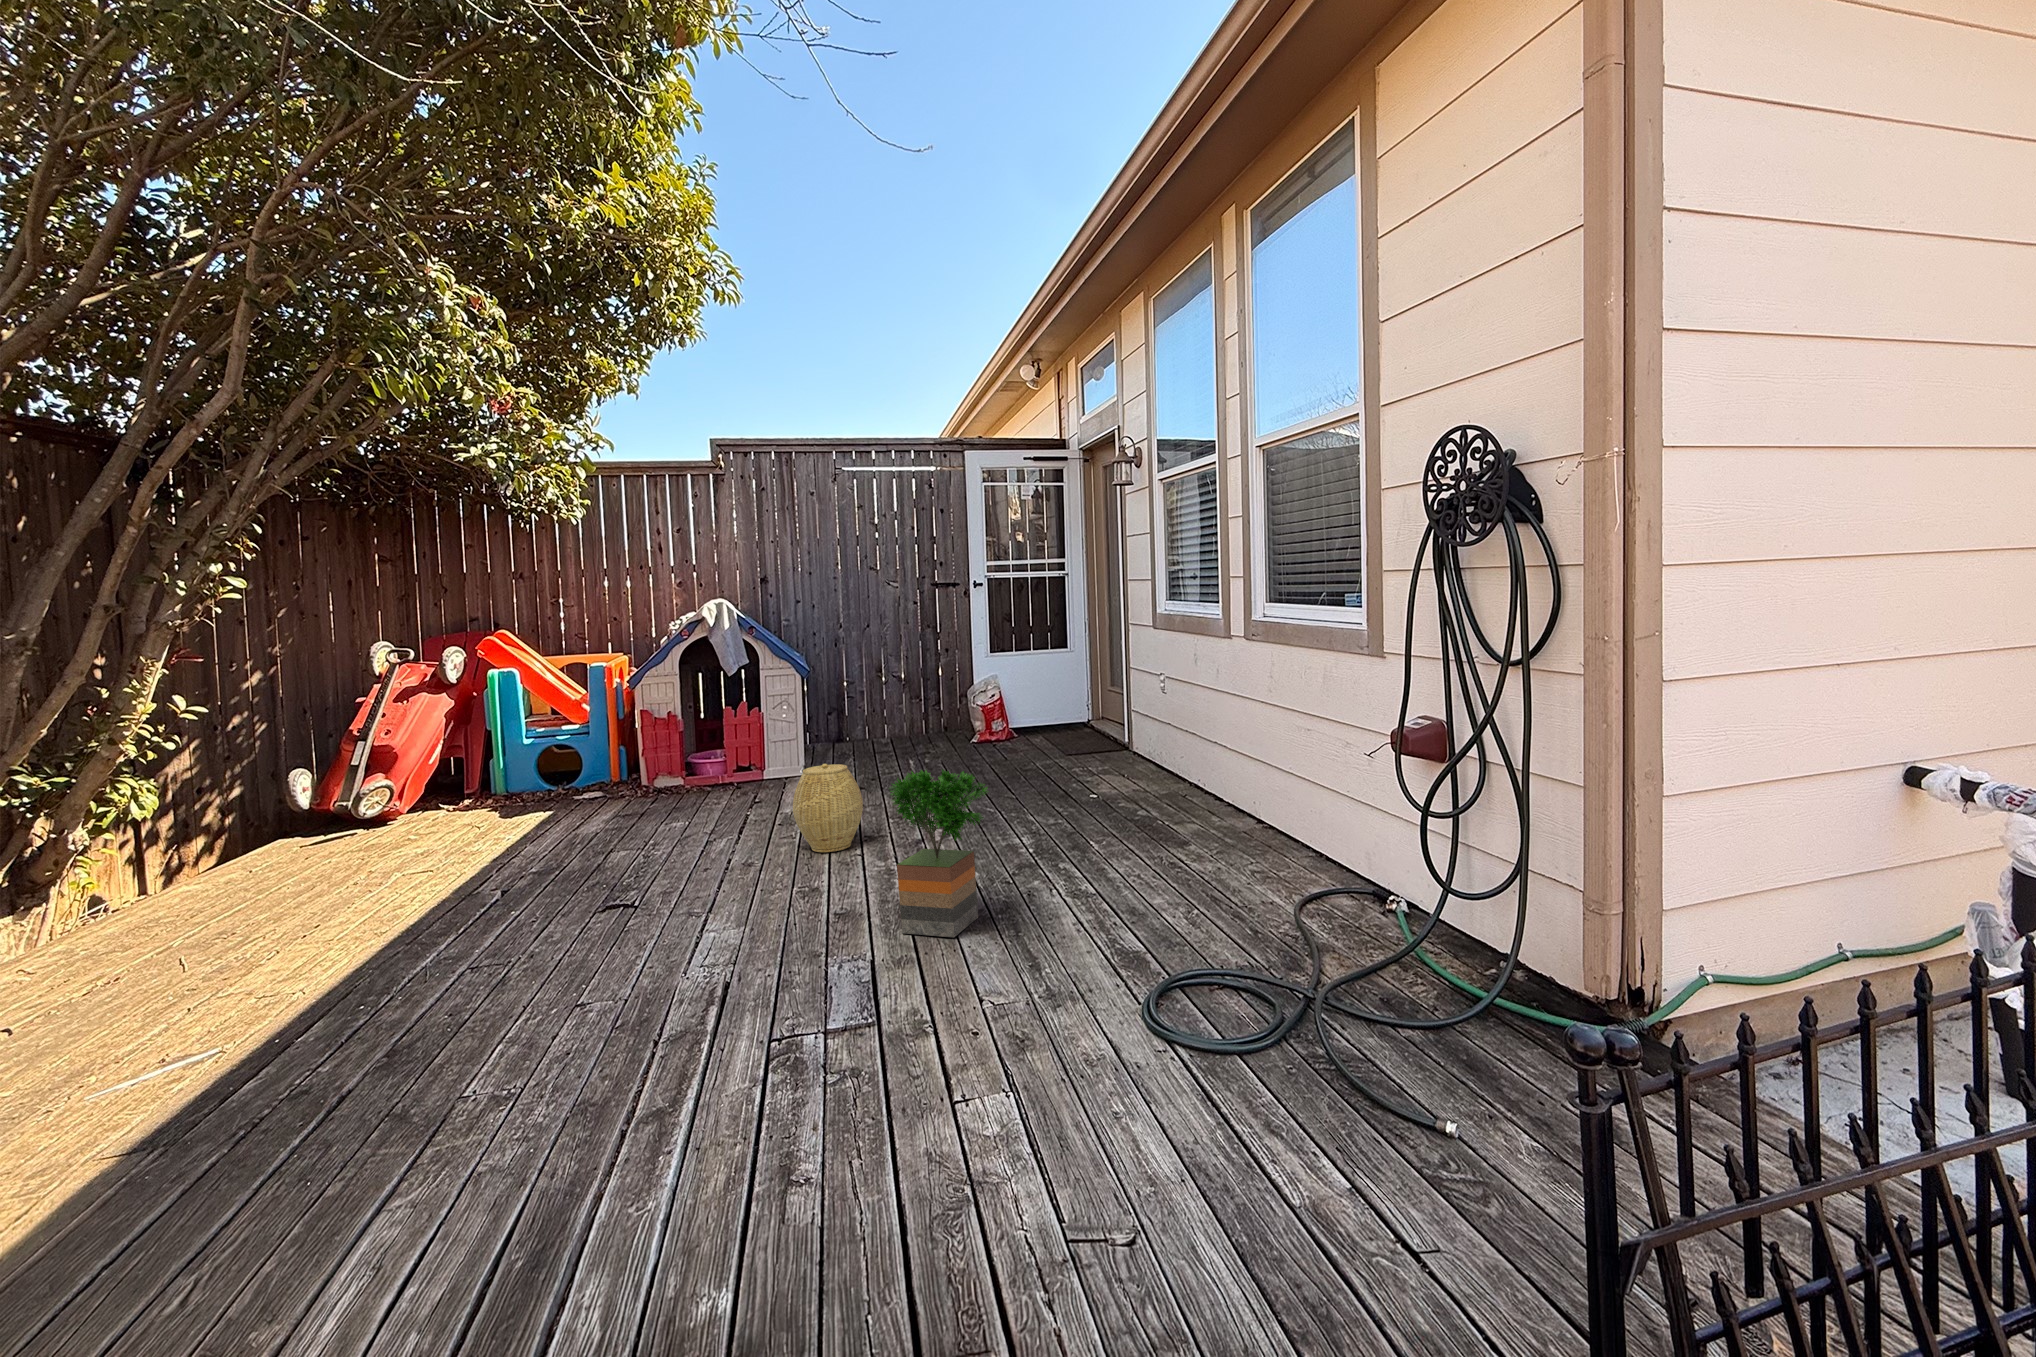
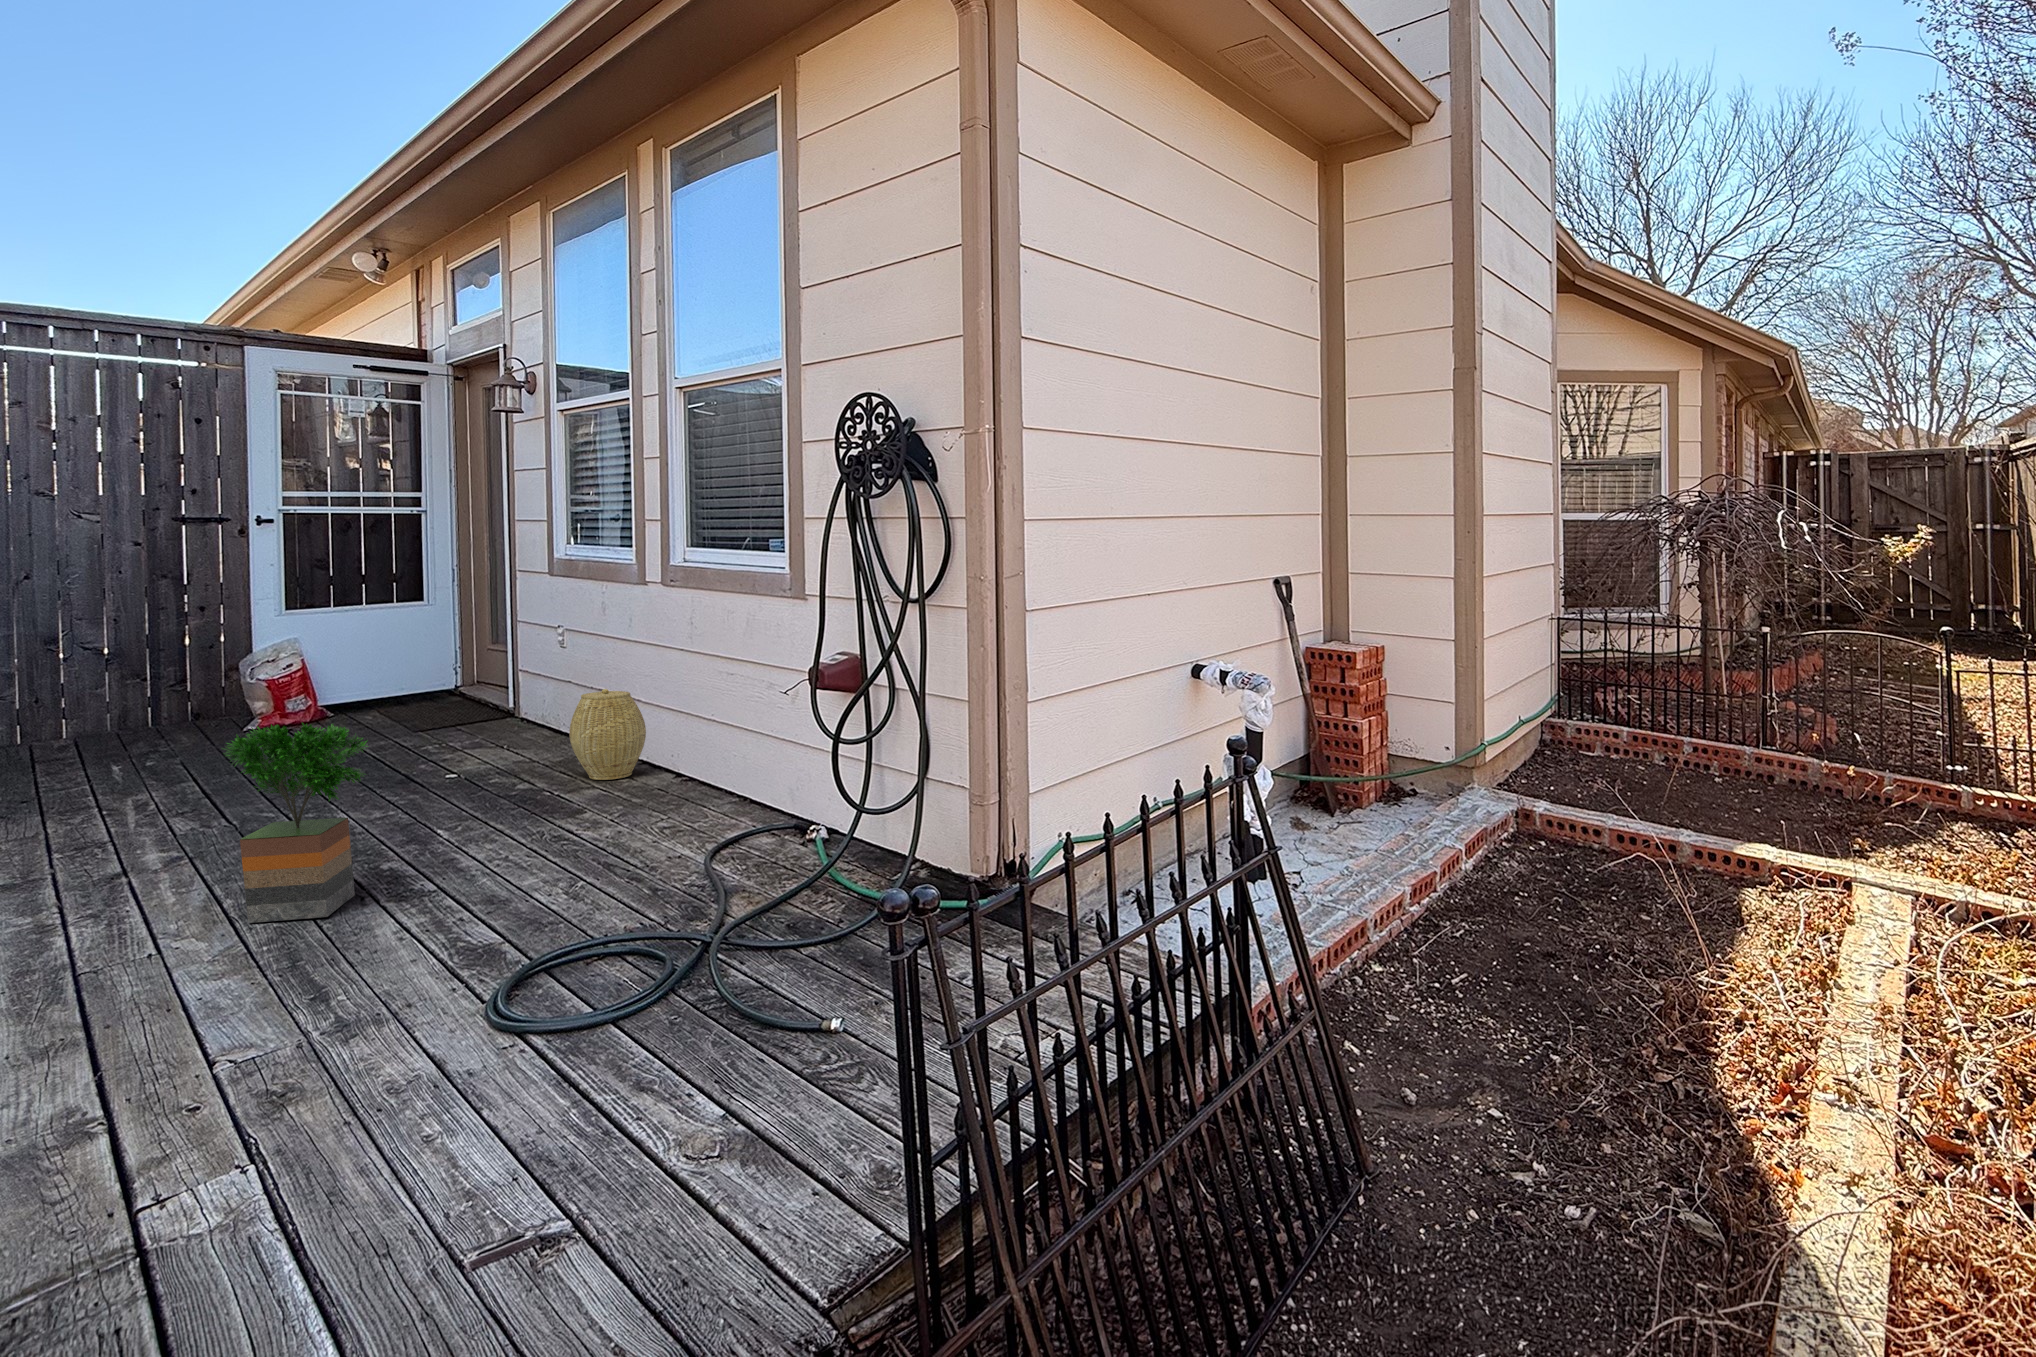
woven basket: present [793,764,863,852] -> present [569,689,646,780]

